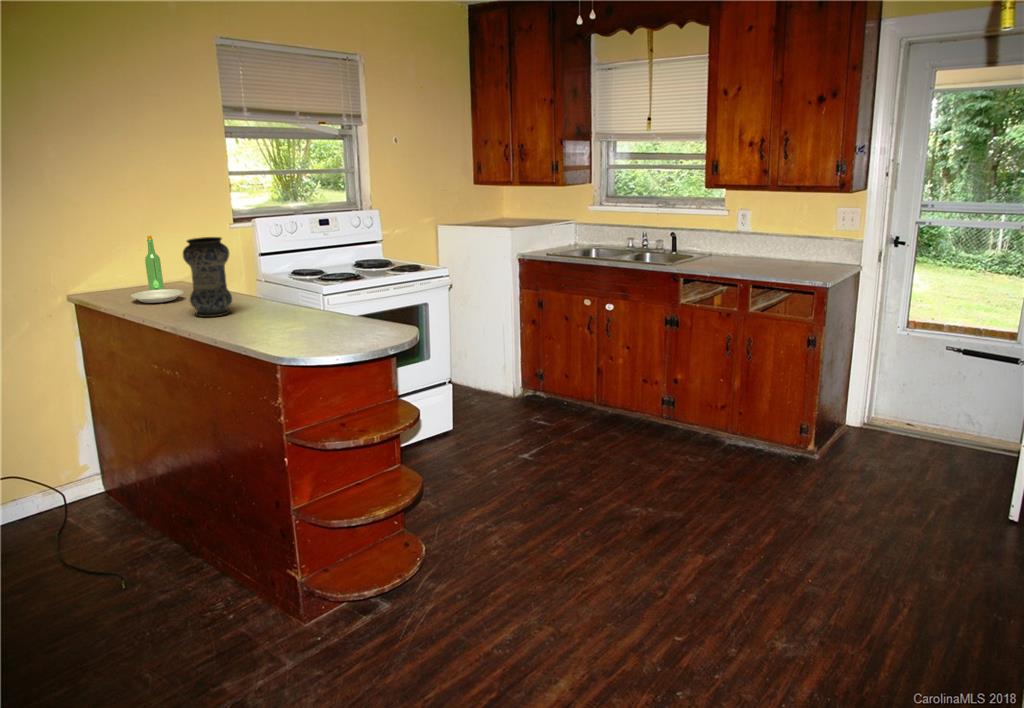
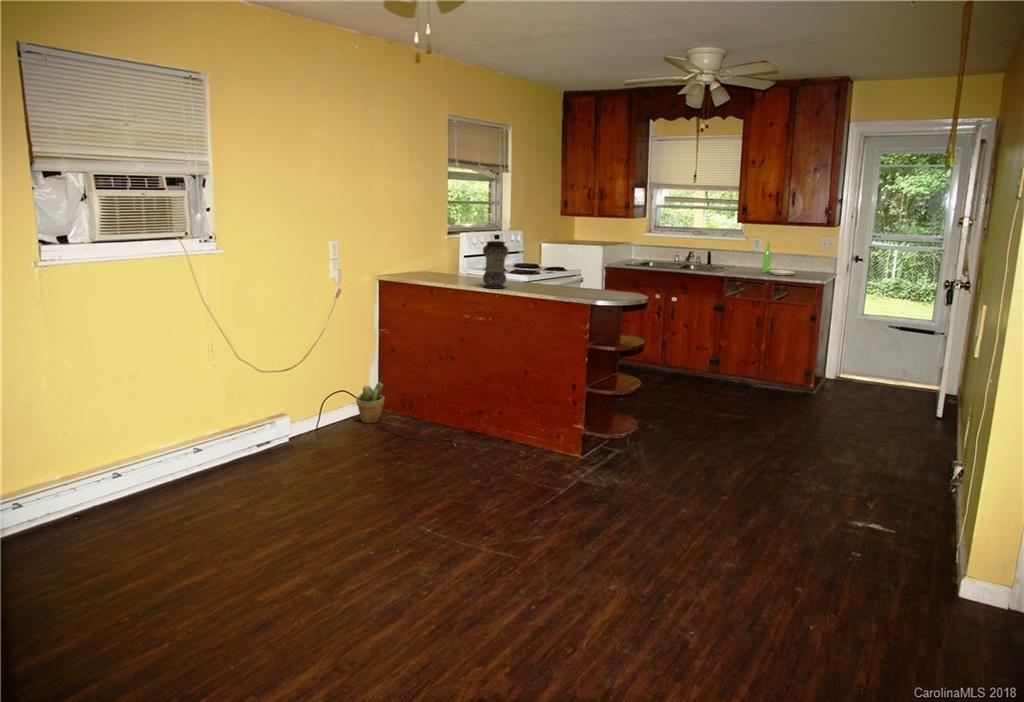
plate: present [131,236,184,303] -> present [762,242,794,275]
potted plant: none [43,458,93,521] -> present [356,383,384,423]

